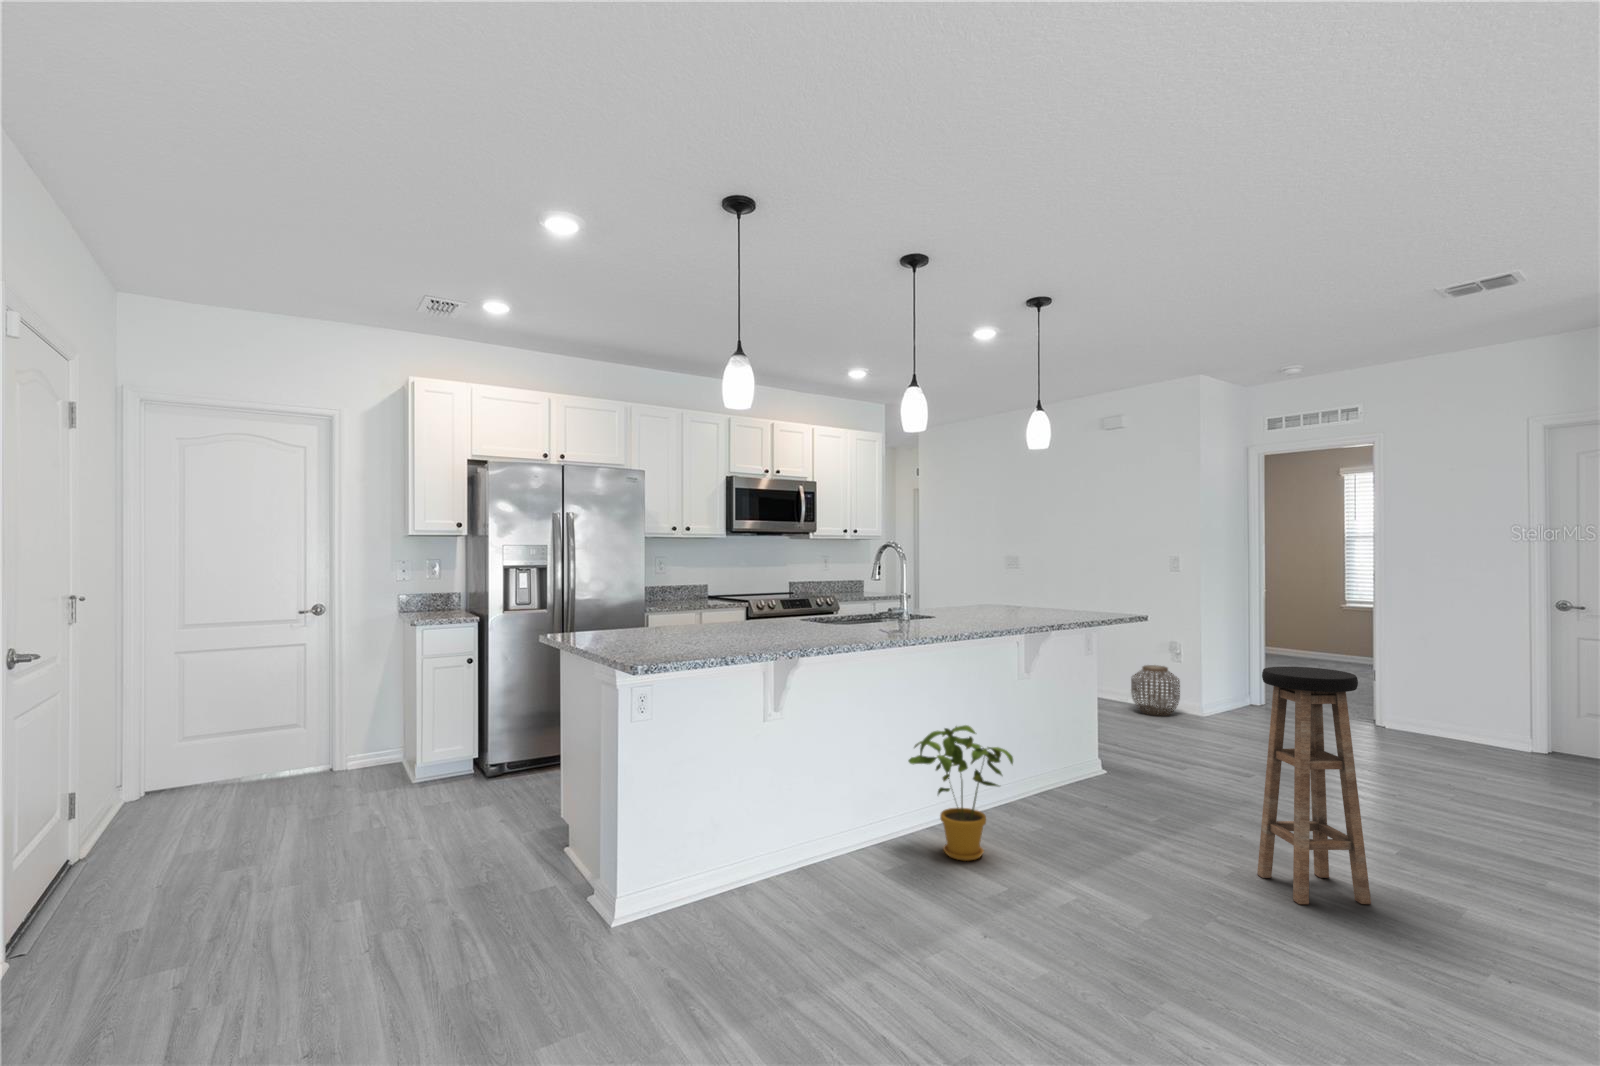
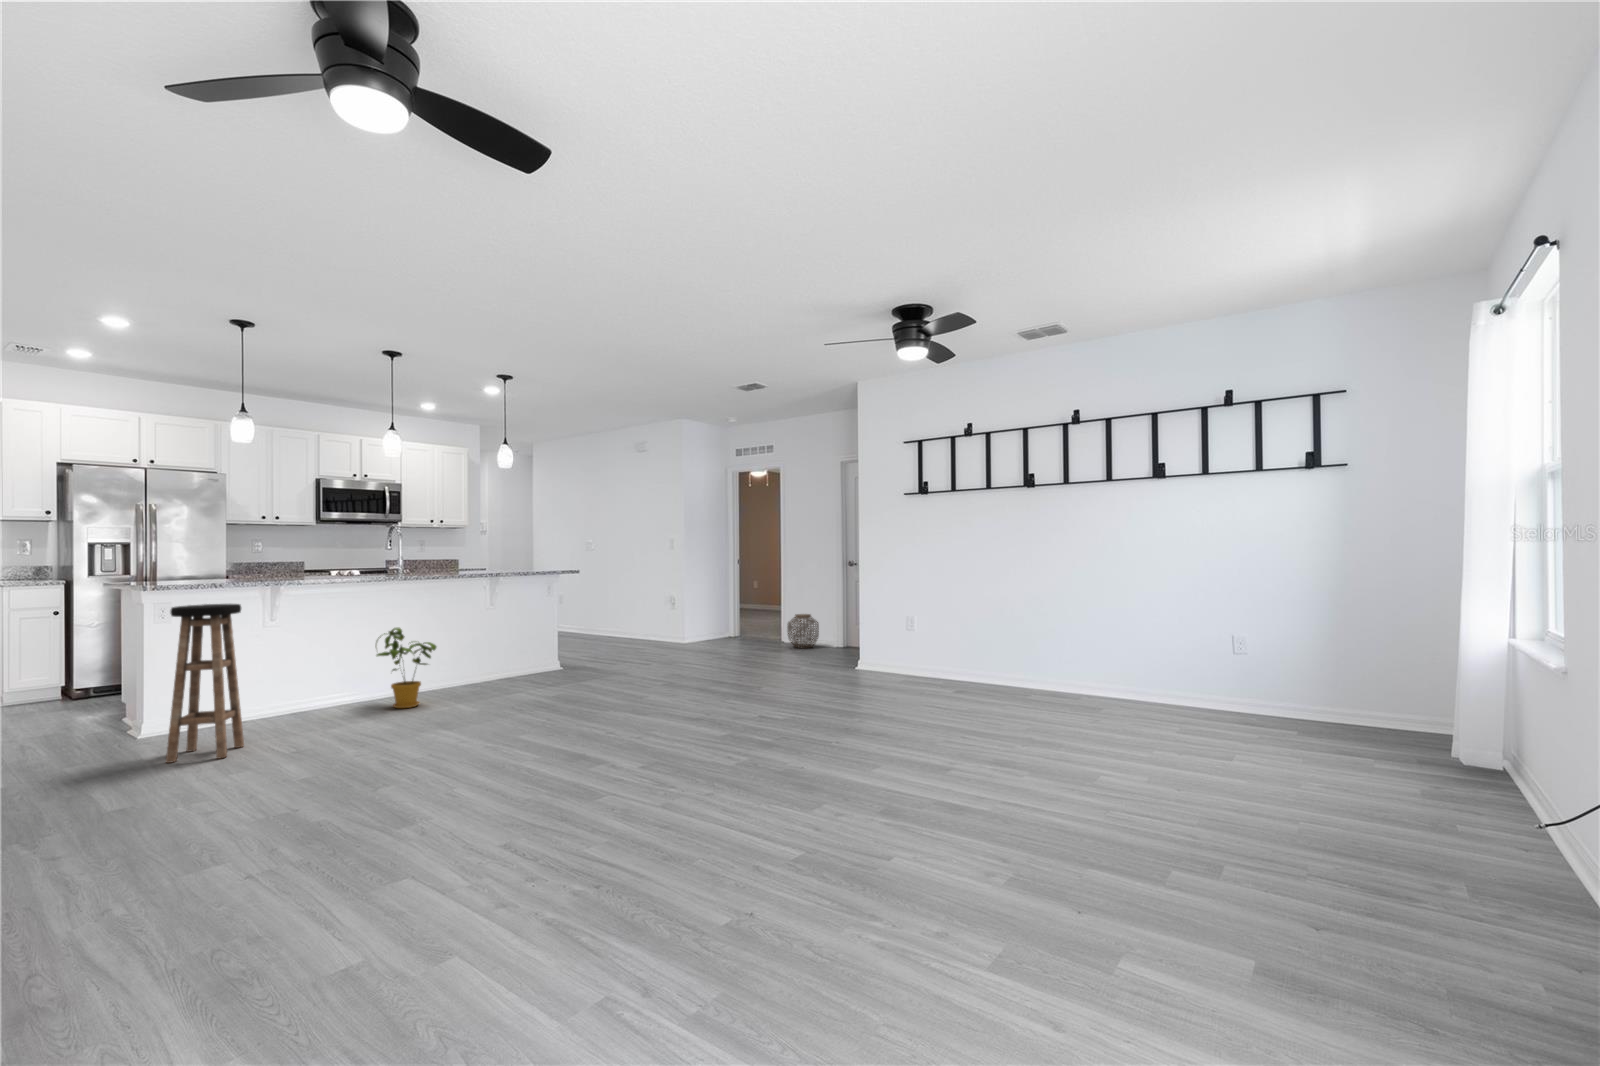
woven basket: present [1131,665,1180,716] -> present [787,614,819,648]
bar stool: present [1257,666,1371,904] -> present [166,604,244,763]

